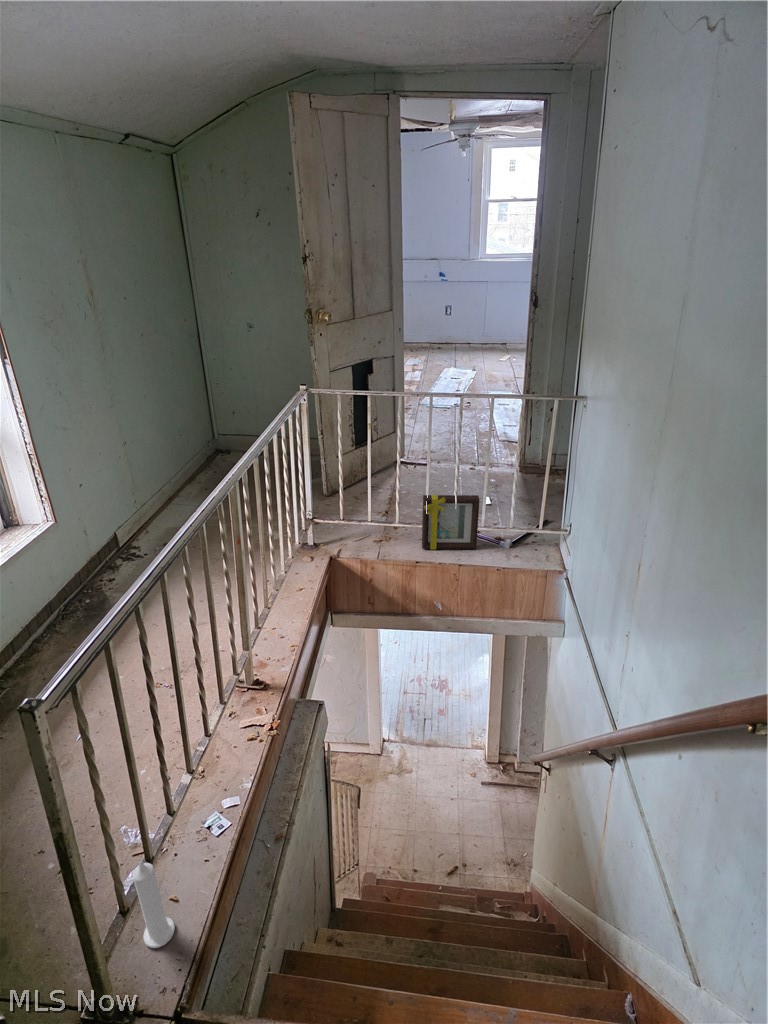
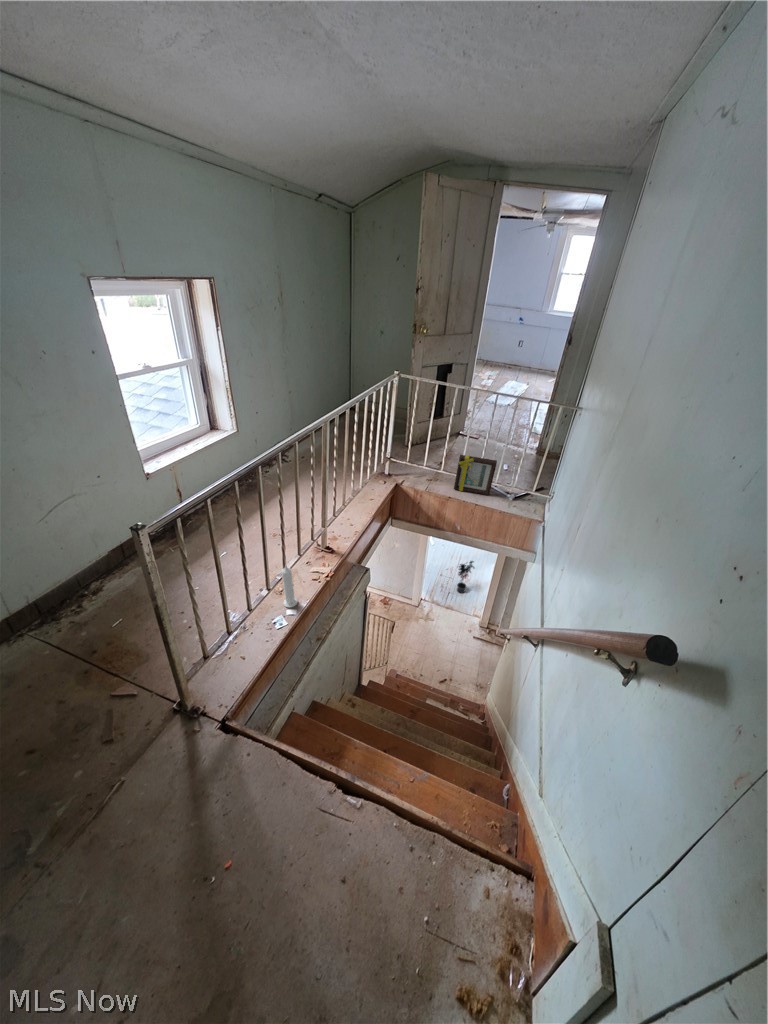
potted plant: none [431,656,459,714] -> present [457,561,474,593]
candle: present [133,861,175,948] -> present [282,566,297,608]

